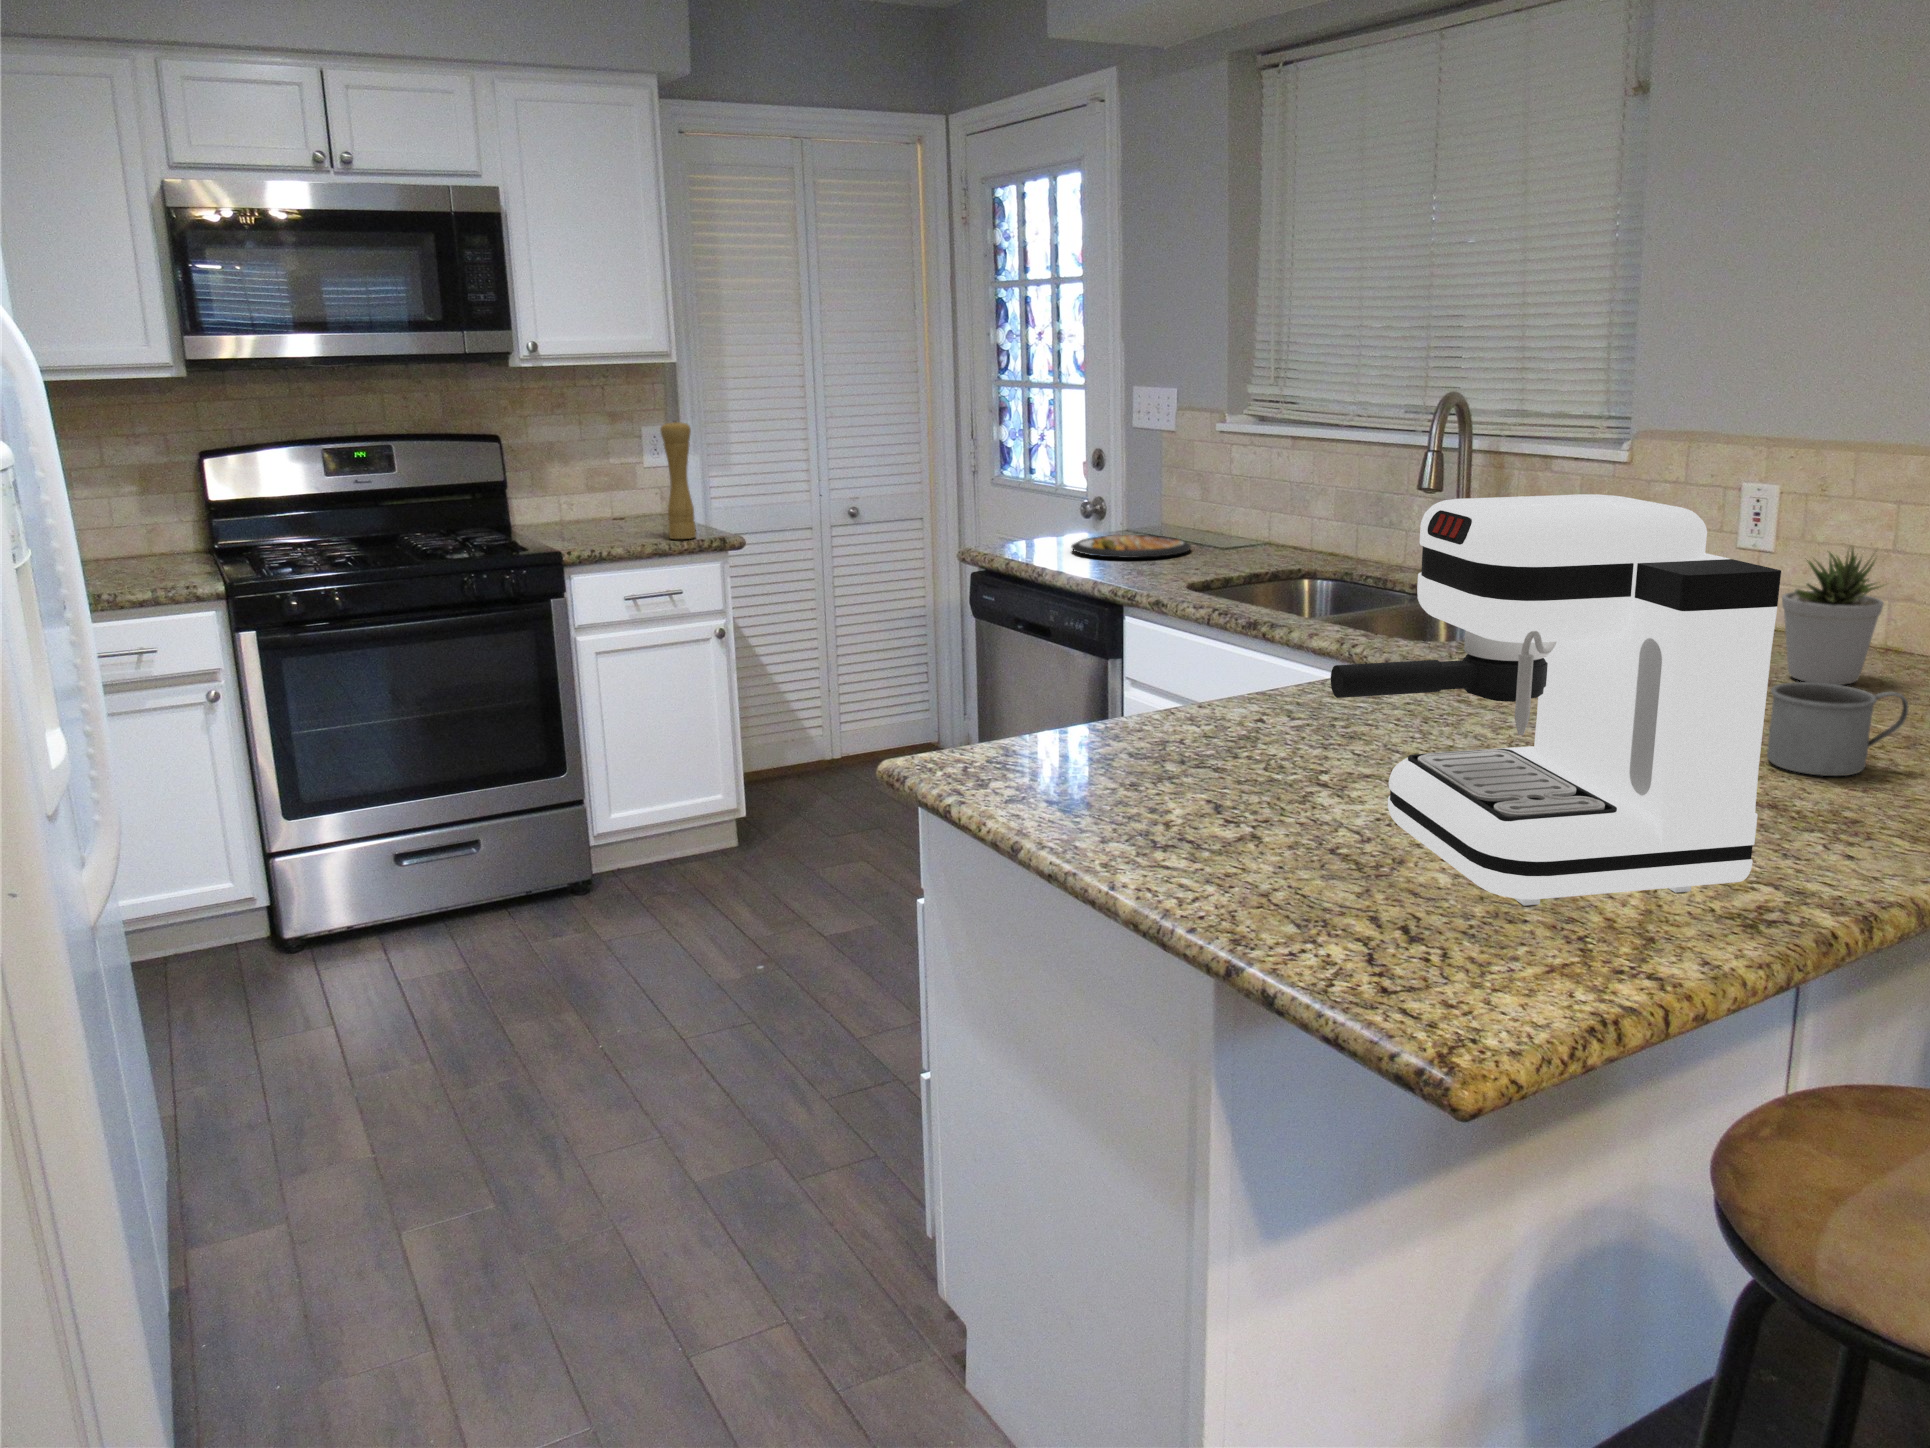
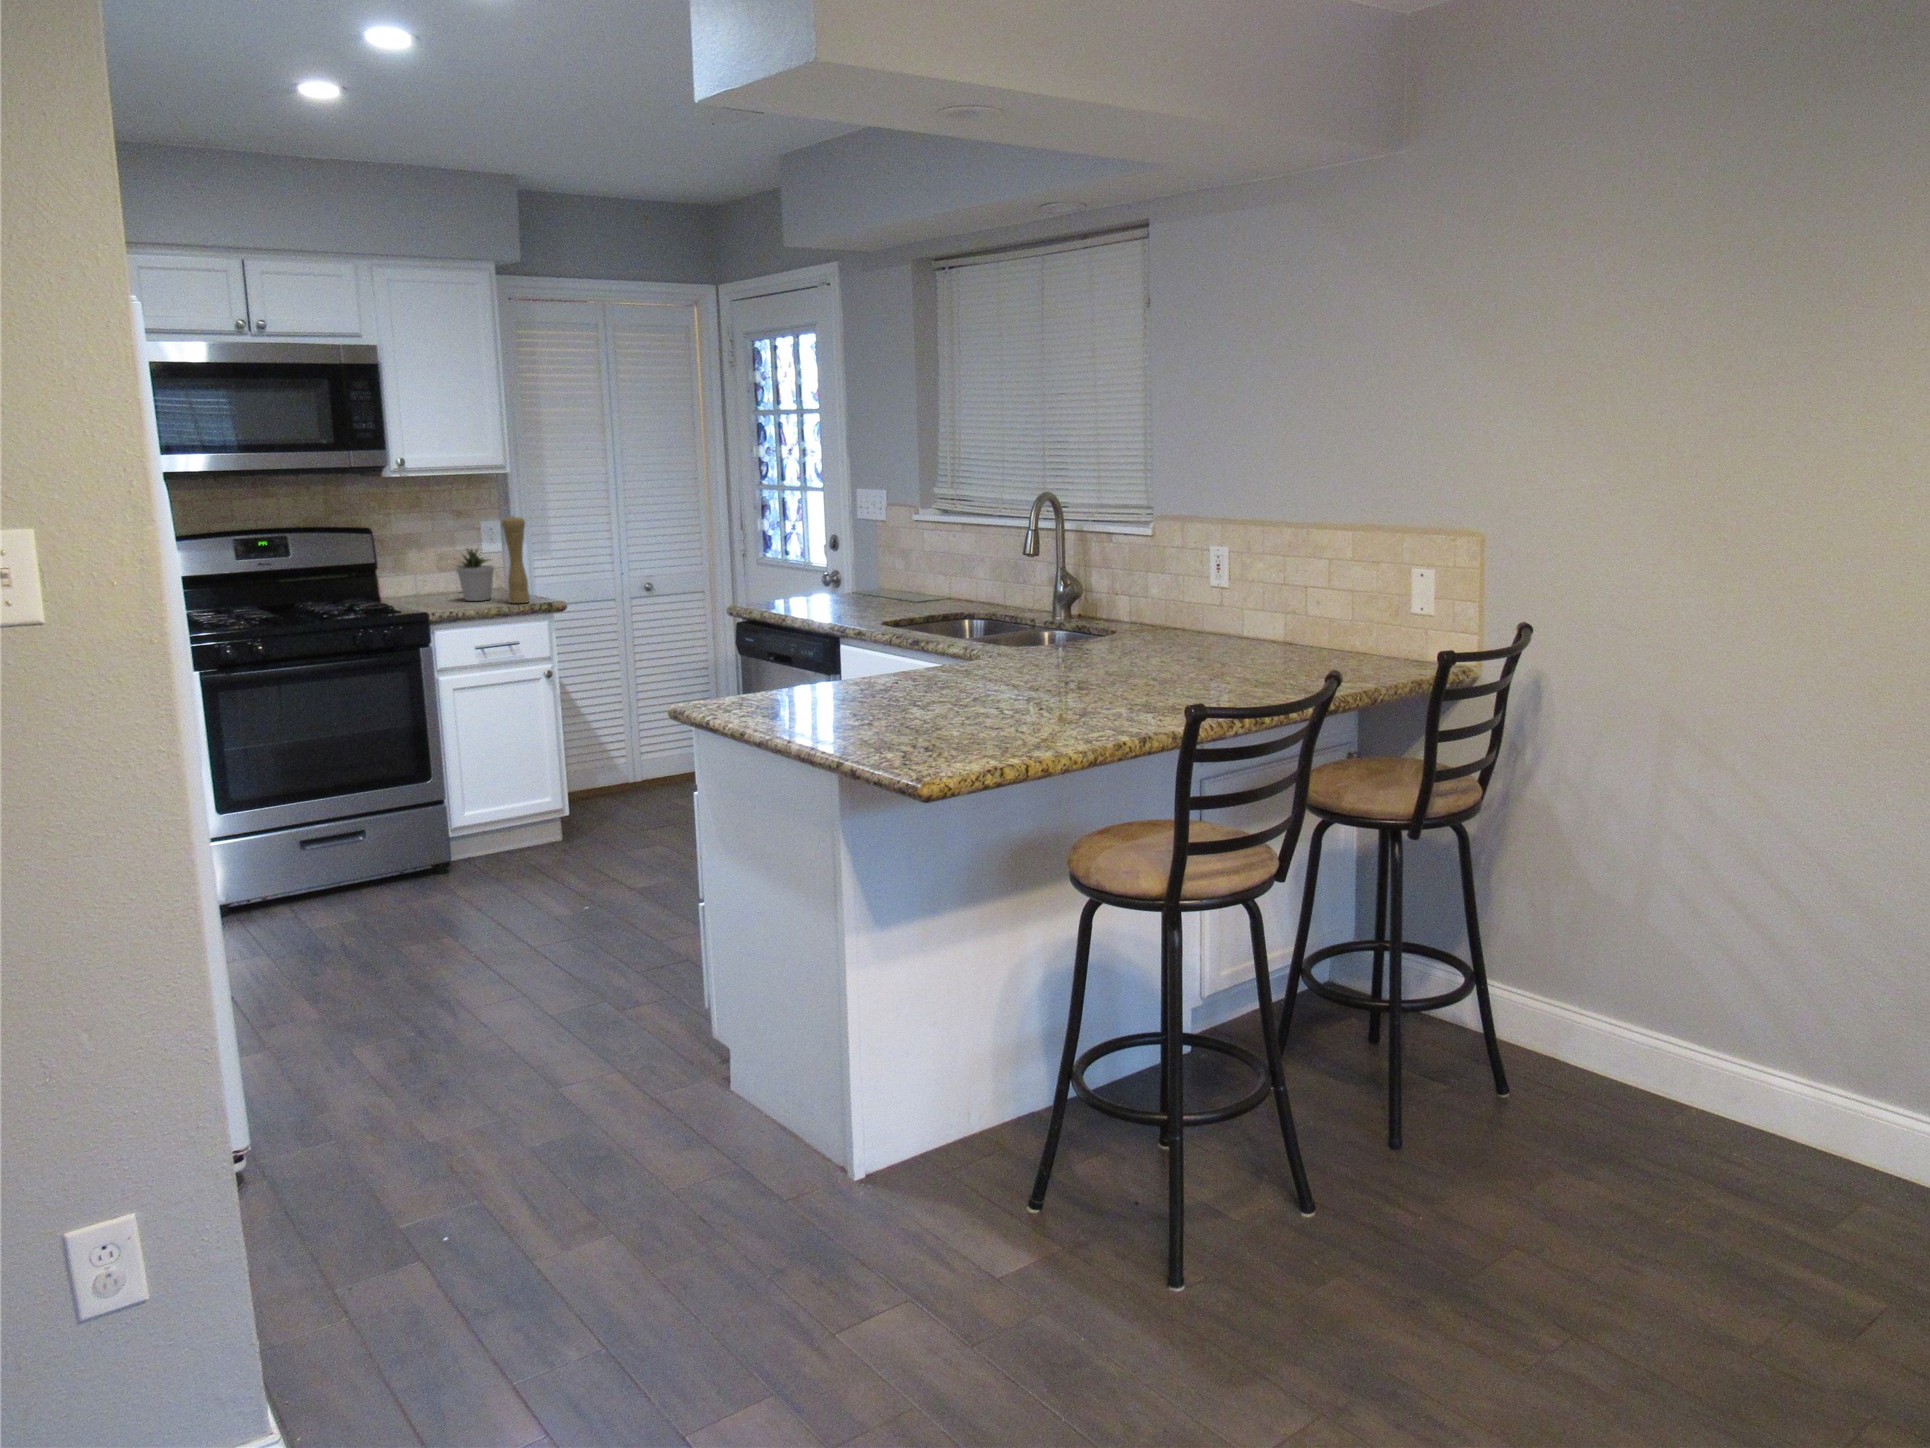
coffee maker: present [1331,494,1781,906] -> none [897,545,1094,739]
dish: present [1072,535,1191,558] -> none [808,593,893,607]
potted plant: present [1782,548,1884,685] -> present [456,549,494,601]
mug: present [1767,682,1908,776] -> none [1156,647,1223,693]

